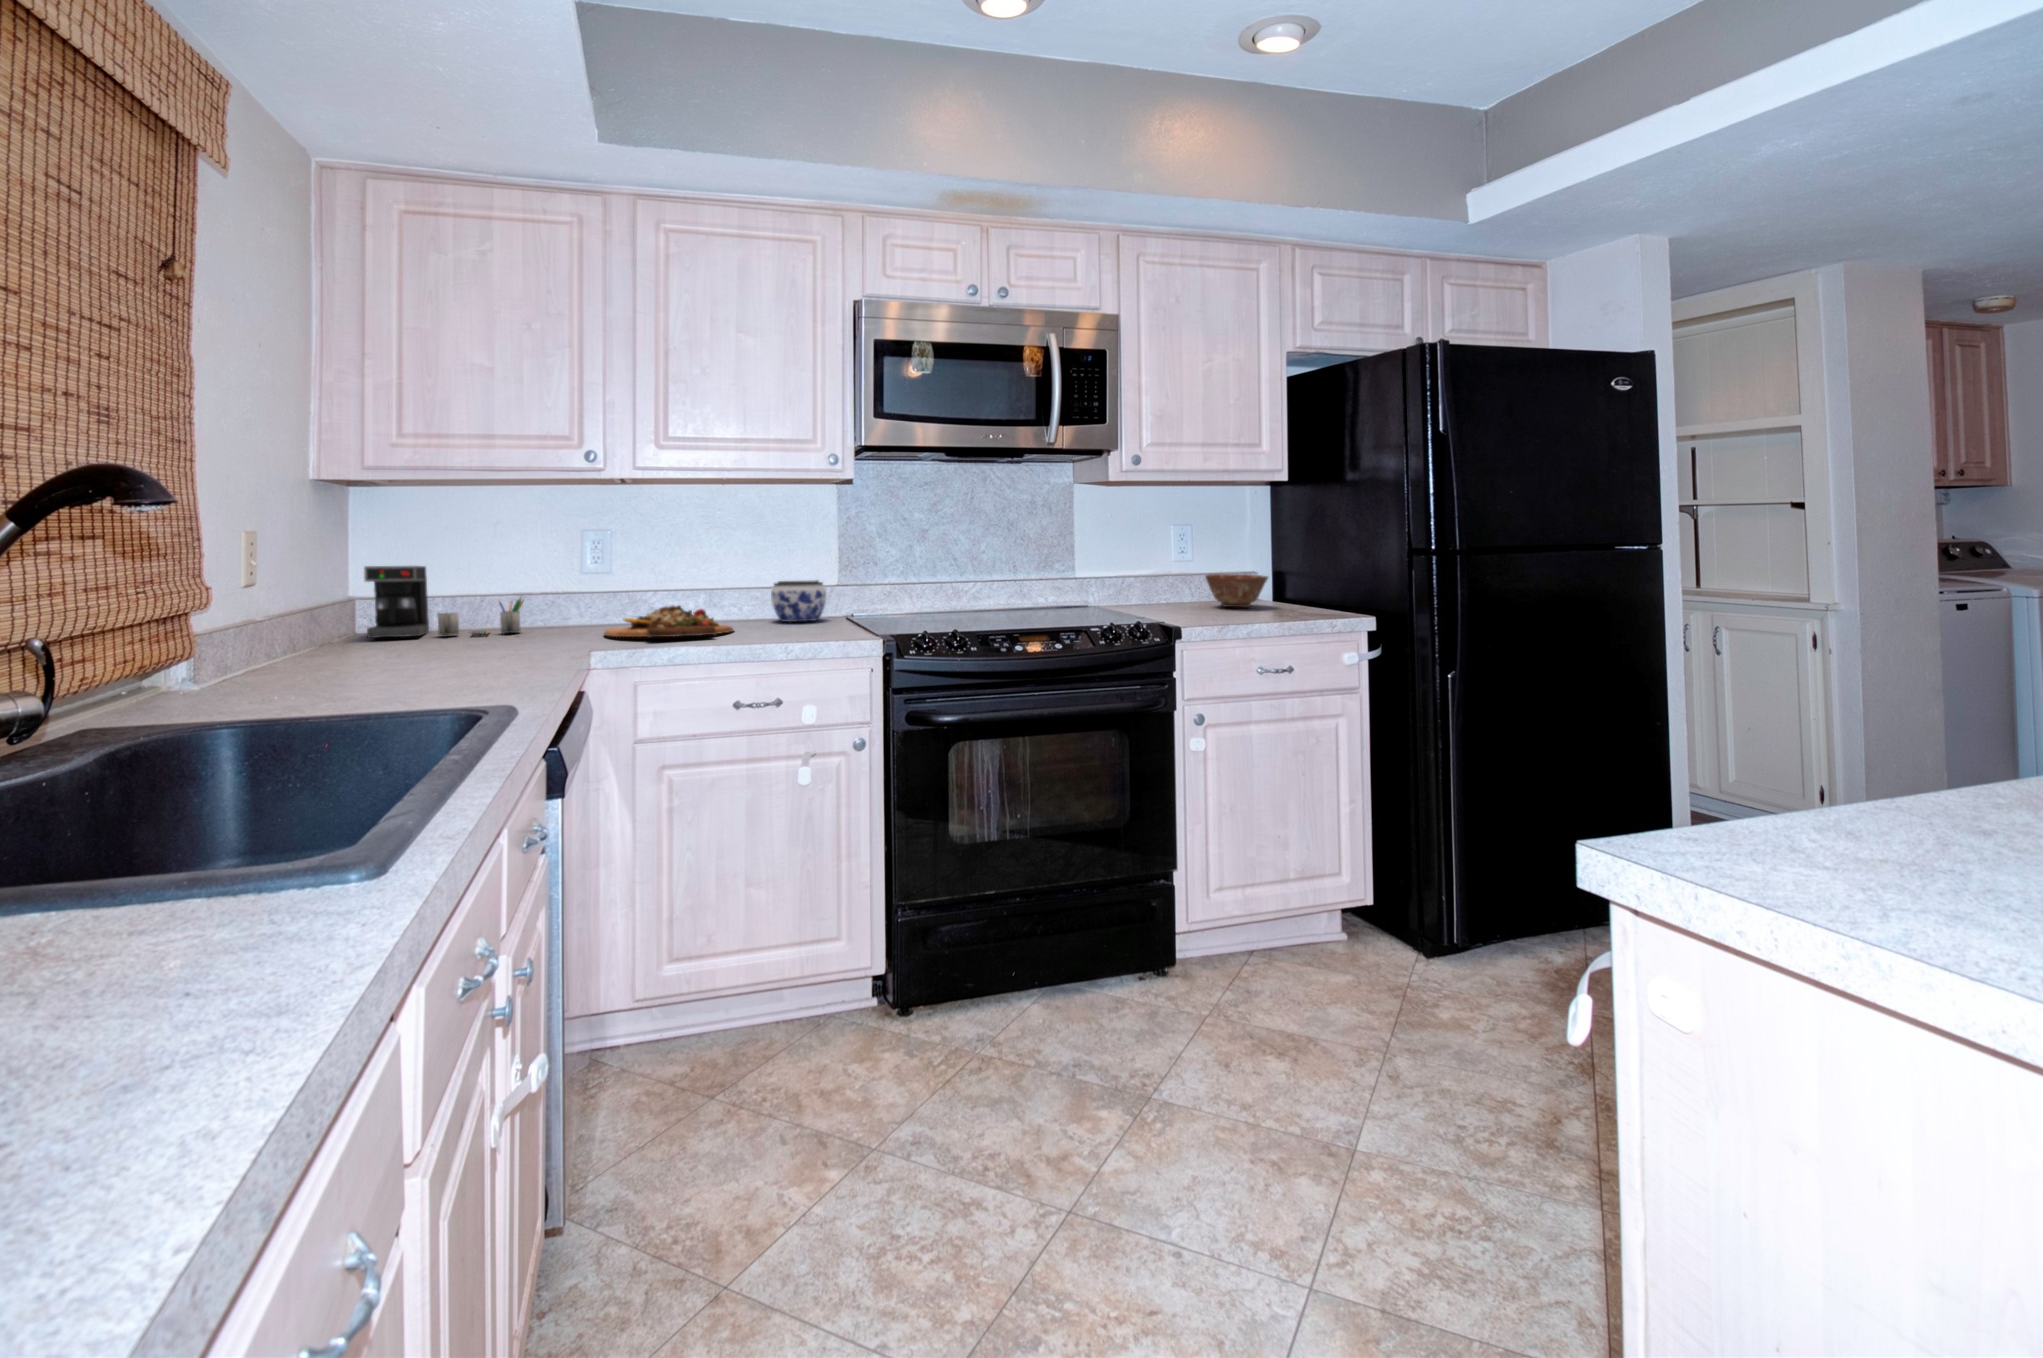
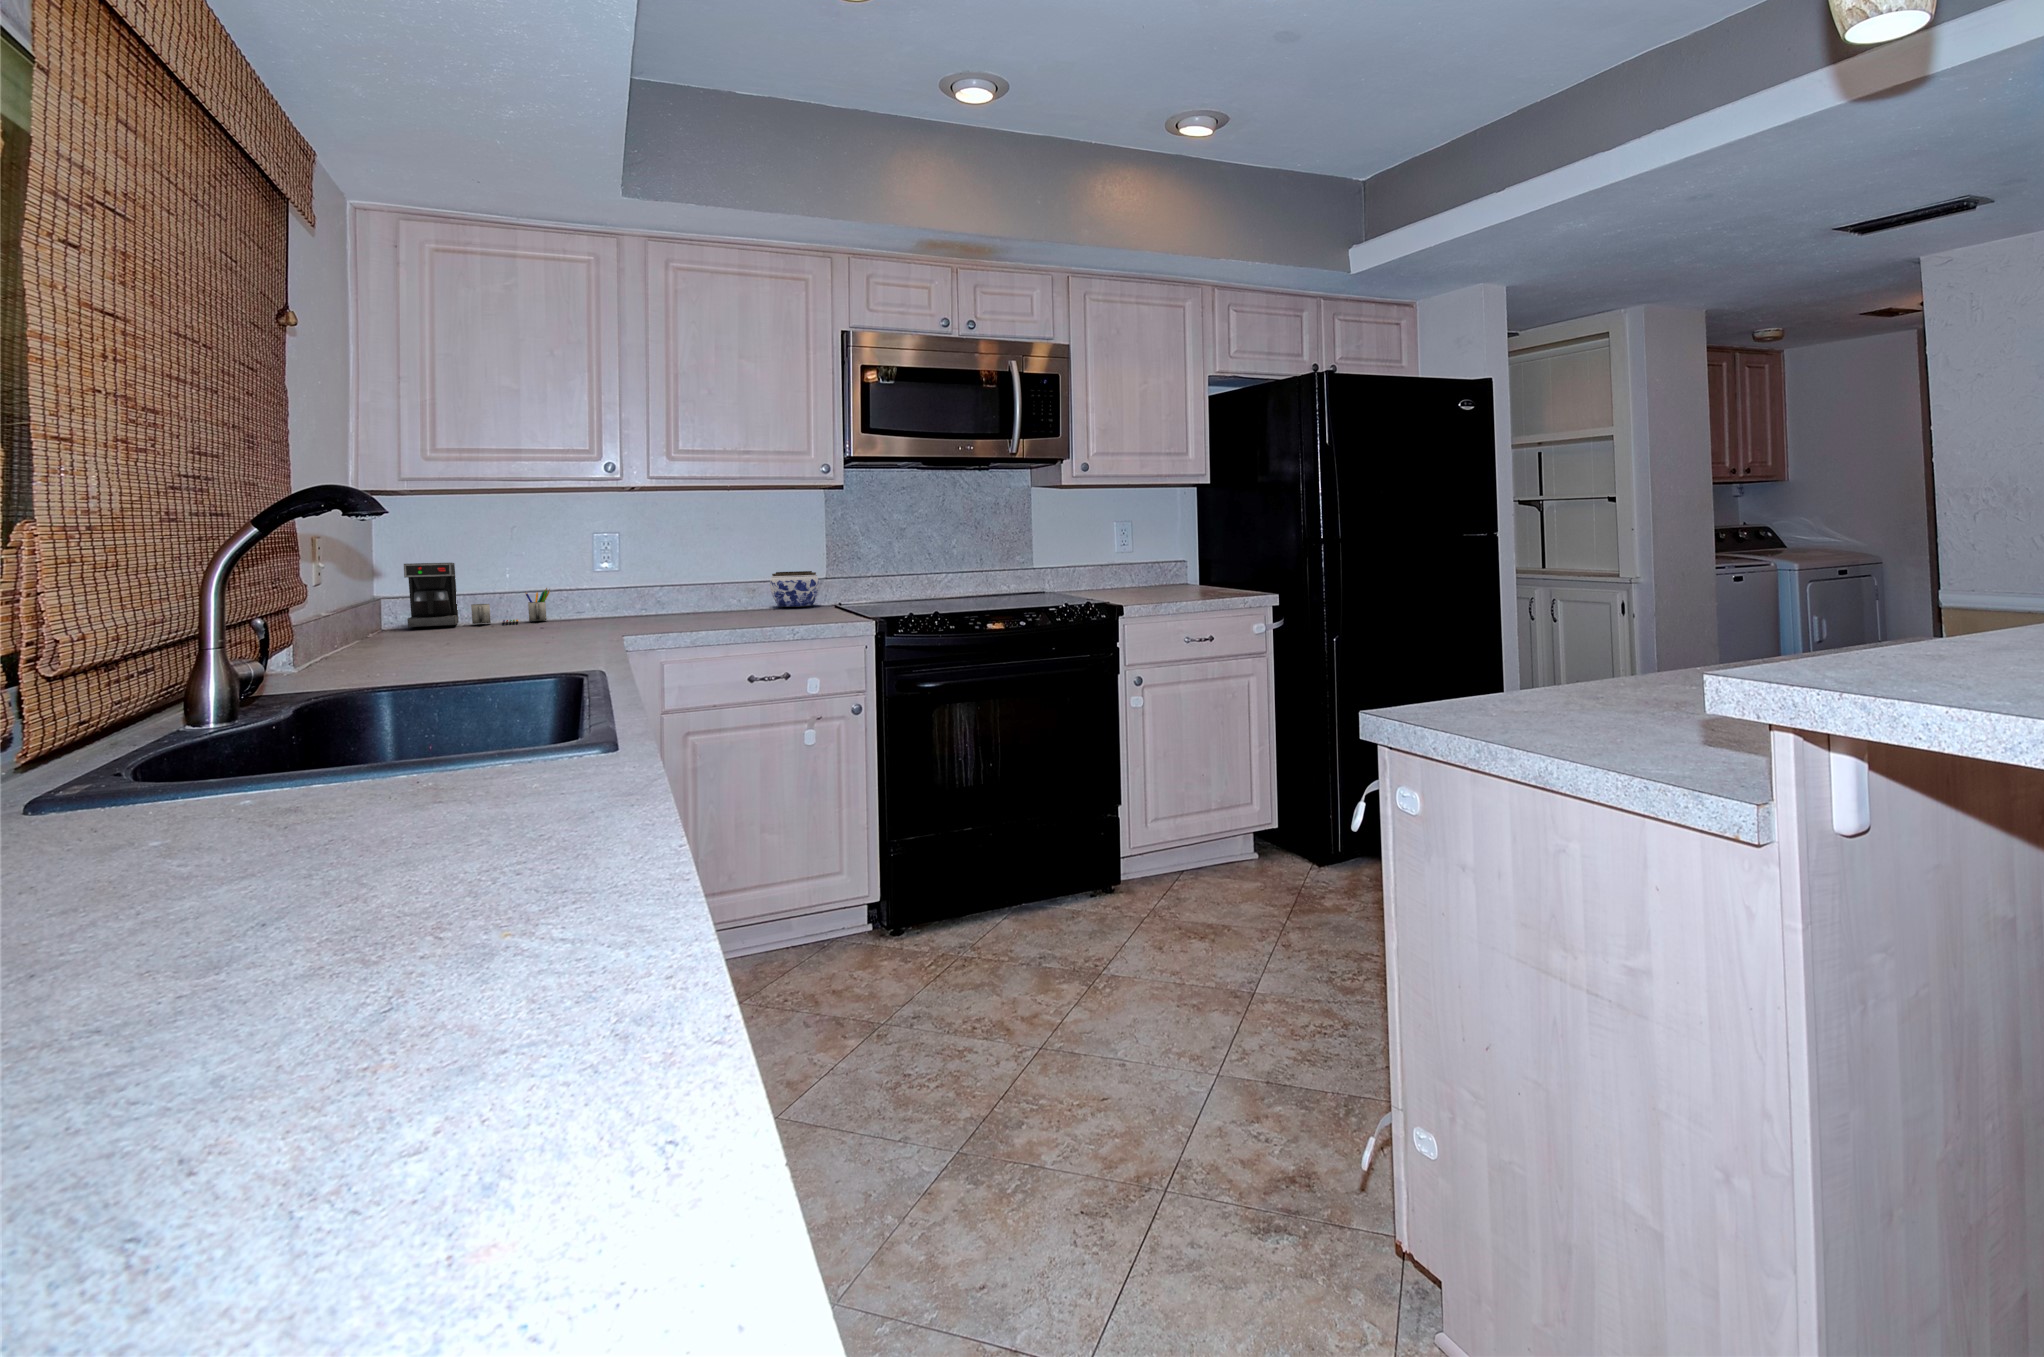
ceramic bowl: present [1206,574,1268,607] -> none [1141,561,1193,589]
cutting board: present [604,605,734,637] -> none [626,594,742,622]

